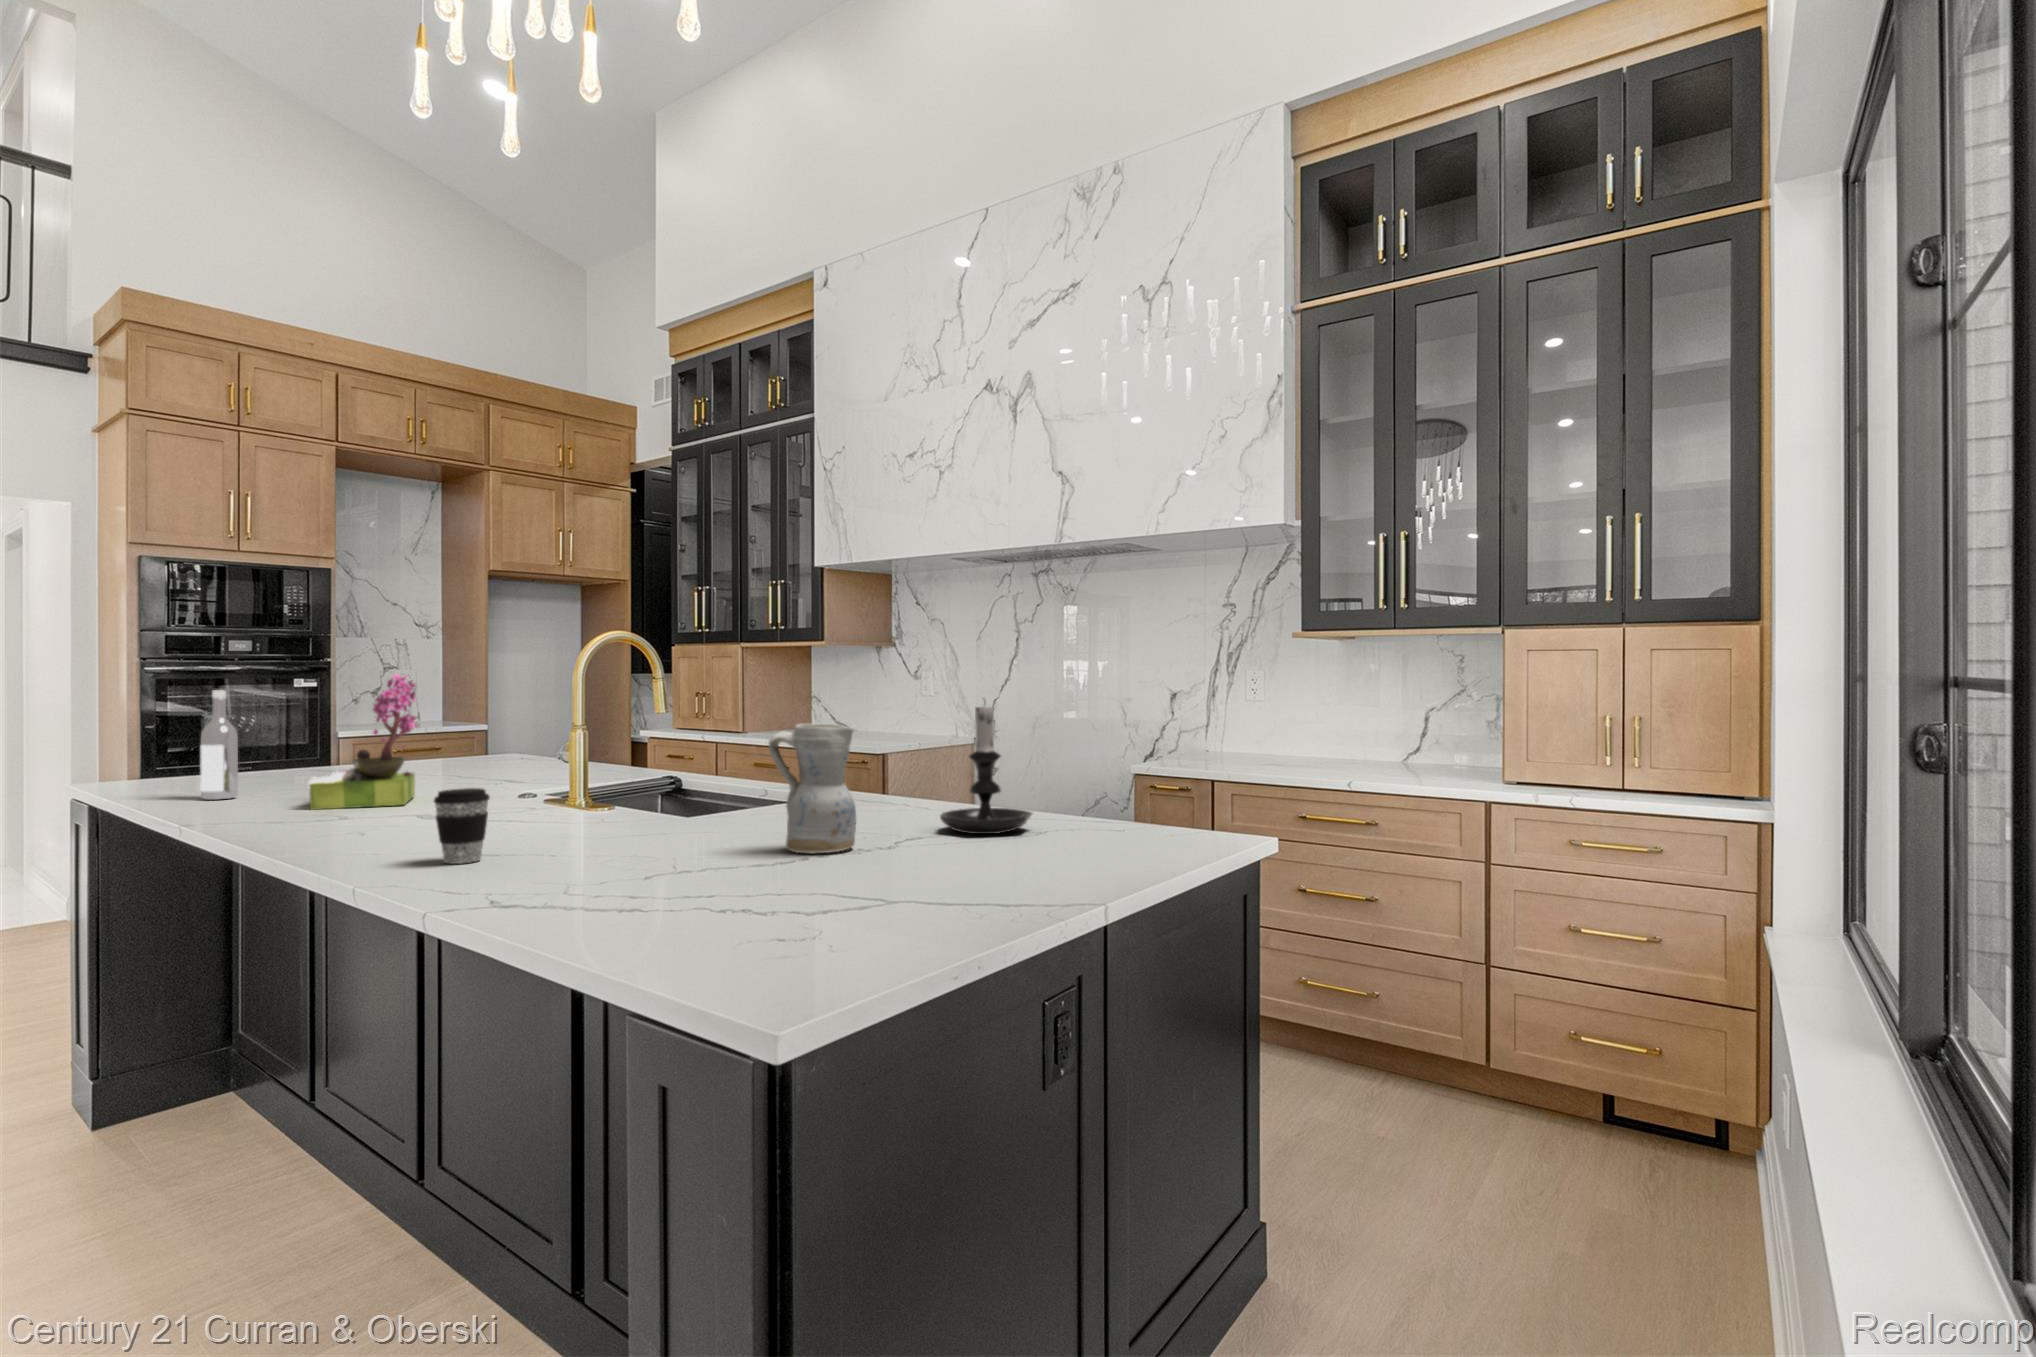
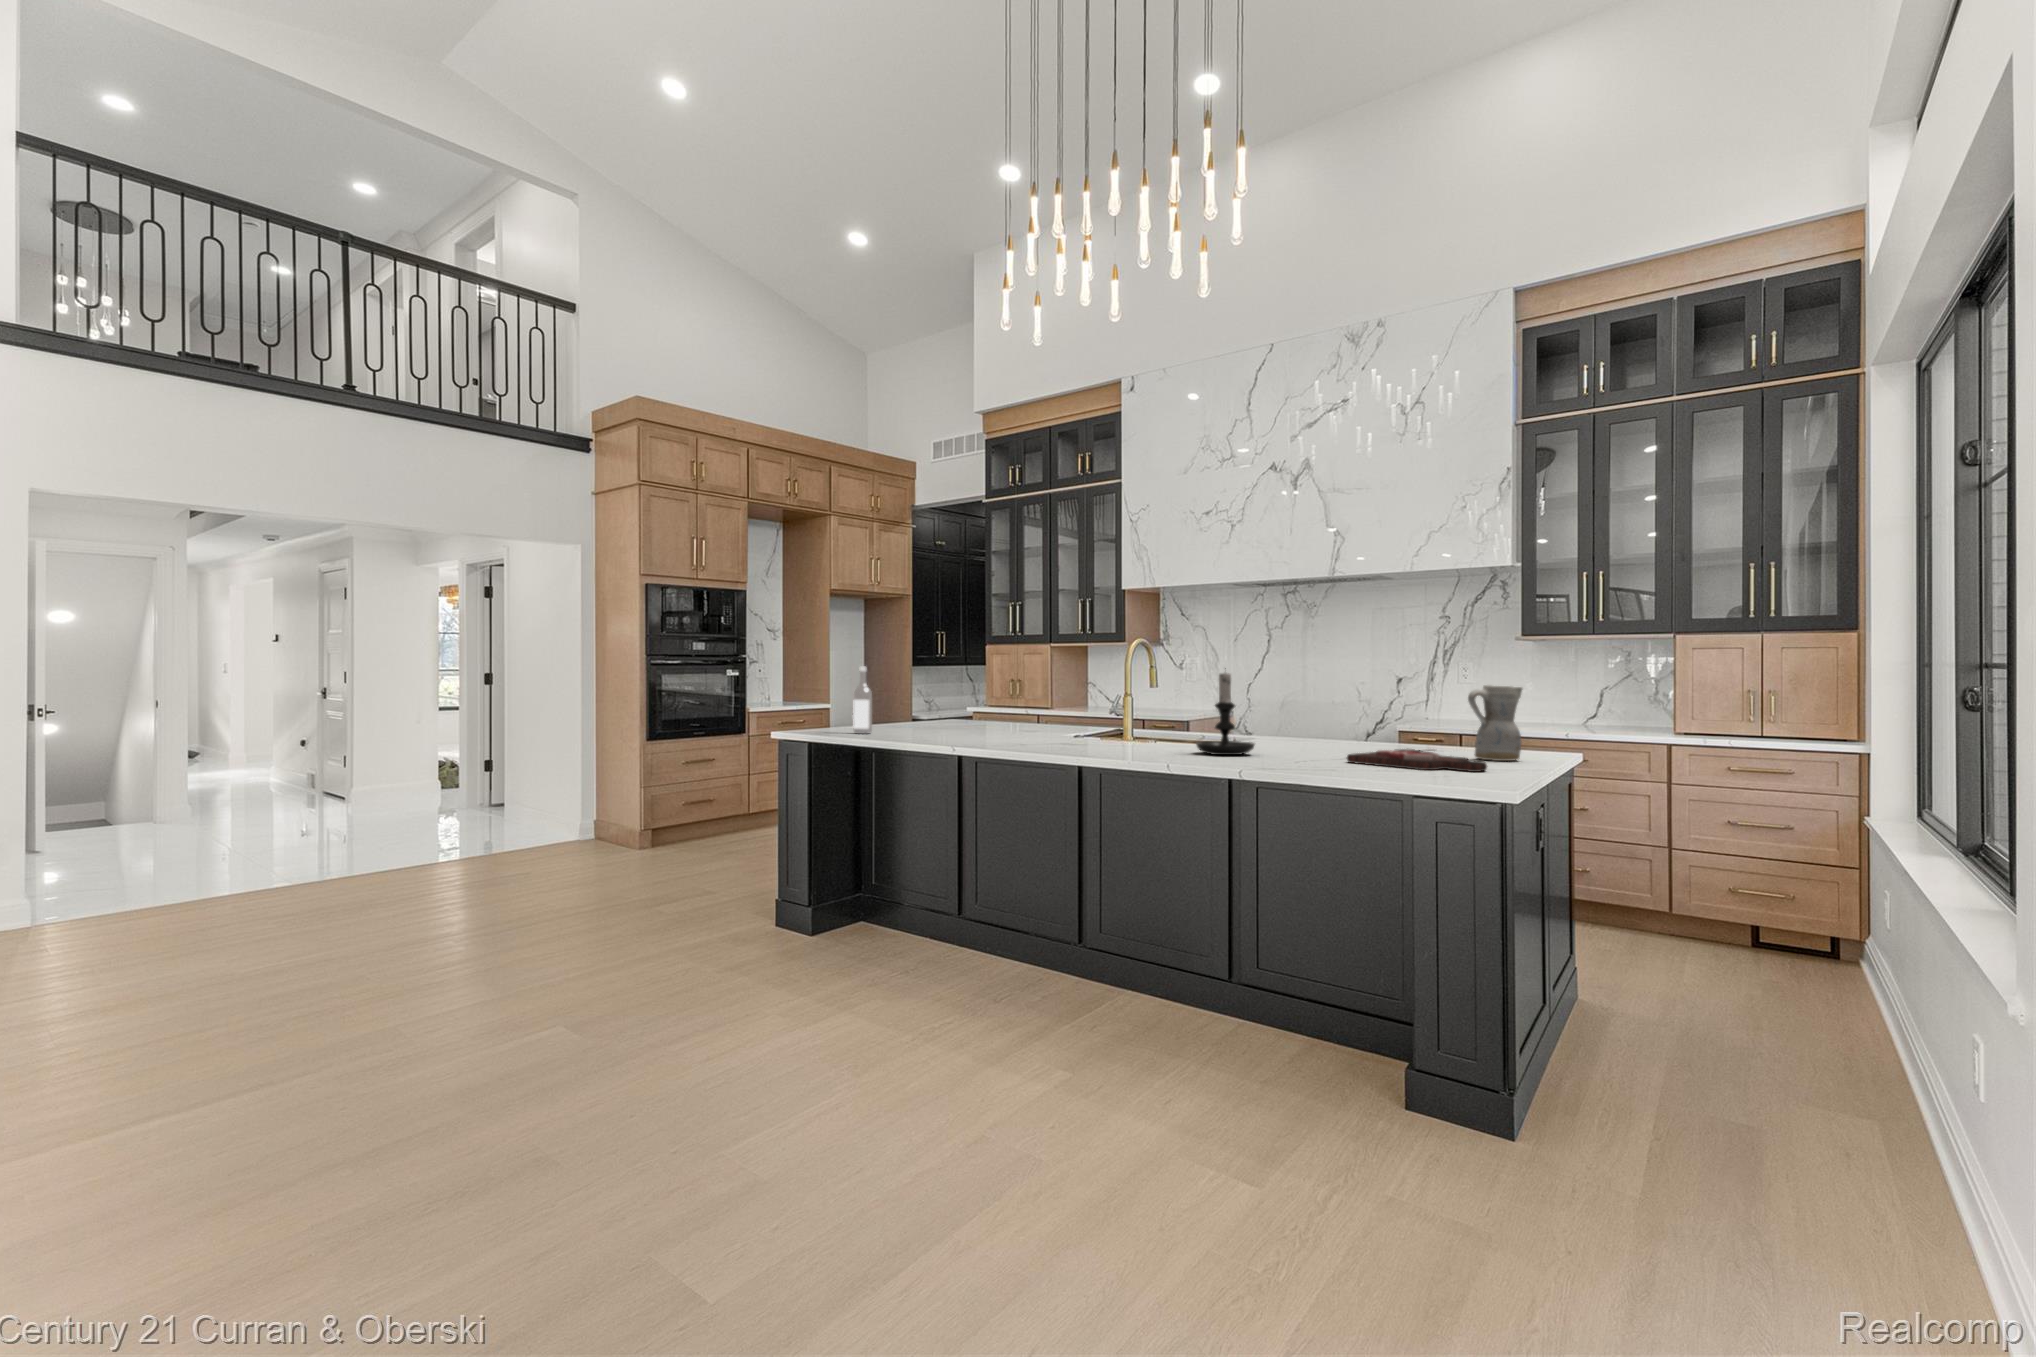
flower arrangement: present [309,674,418,810] -> none [933,656,993,738]
candle holder: present [940,706,1032,834] -> present [1196,668,1255,755]
ceramic pitcher: present [769,724,856,854] -> present [1468,685,1522,761]
coffee cup: present [434,788,489,864] -> none [1139,715,1167,755]
cutting board: none [750,855,946,921] -> present [1347,748,1487,772]

